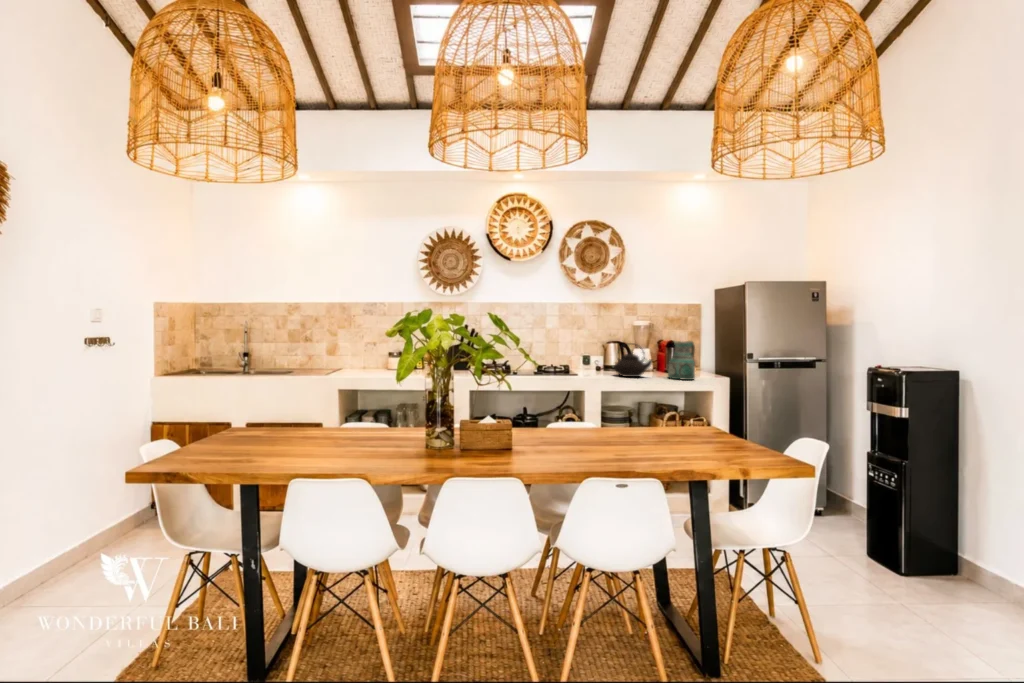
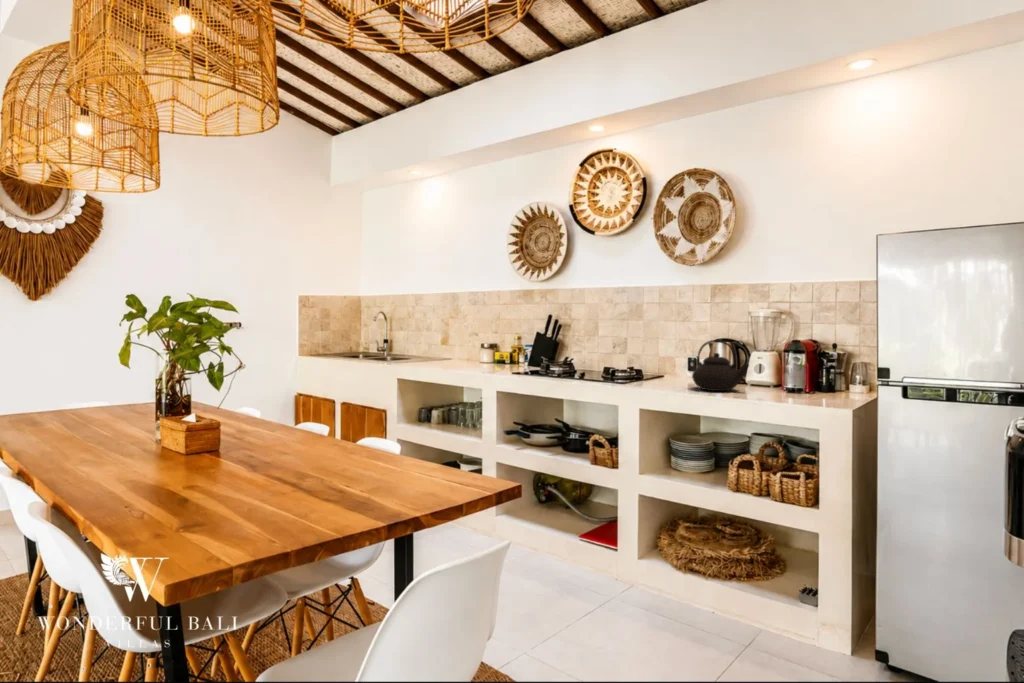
ceramic pitcher: present [668,341,695,380] -> none [776,336,831,398]

